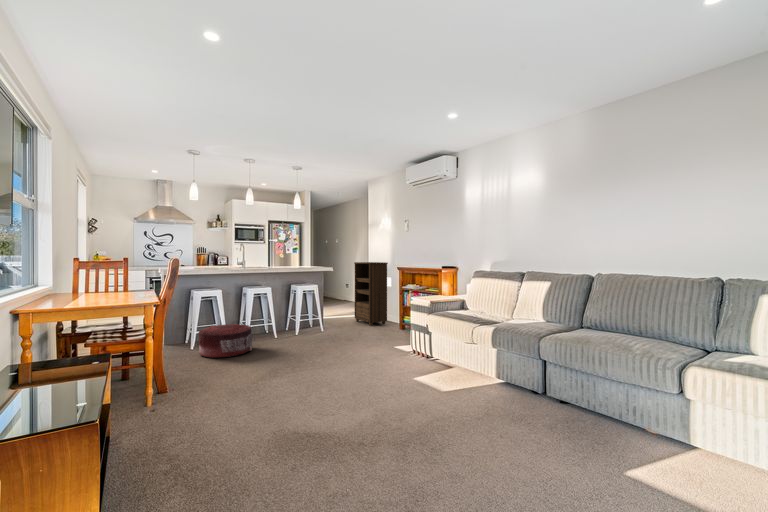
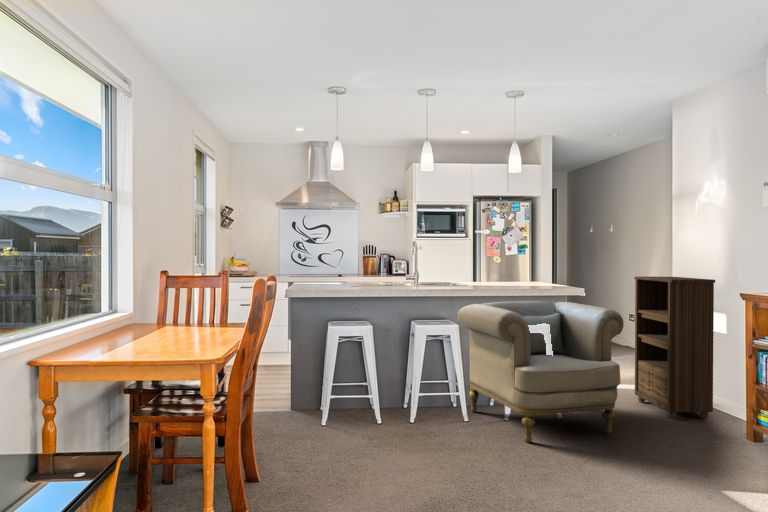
armchair: none [271,275,351,340] -> present [457,301,624,442]
pouf: present [199,324,252,358] -> none [310,393,408,464]

